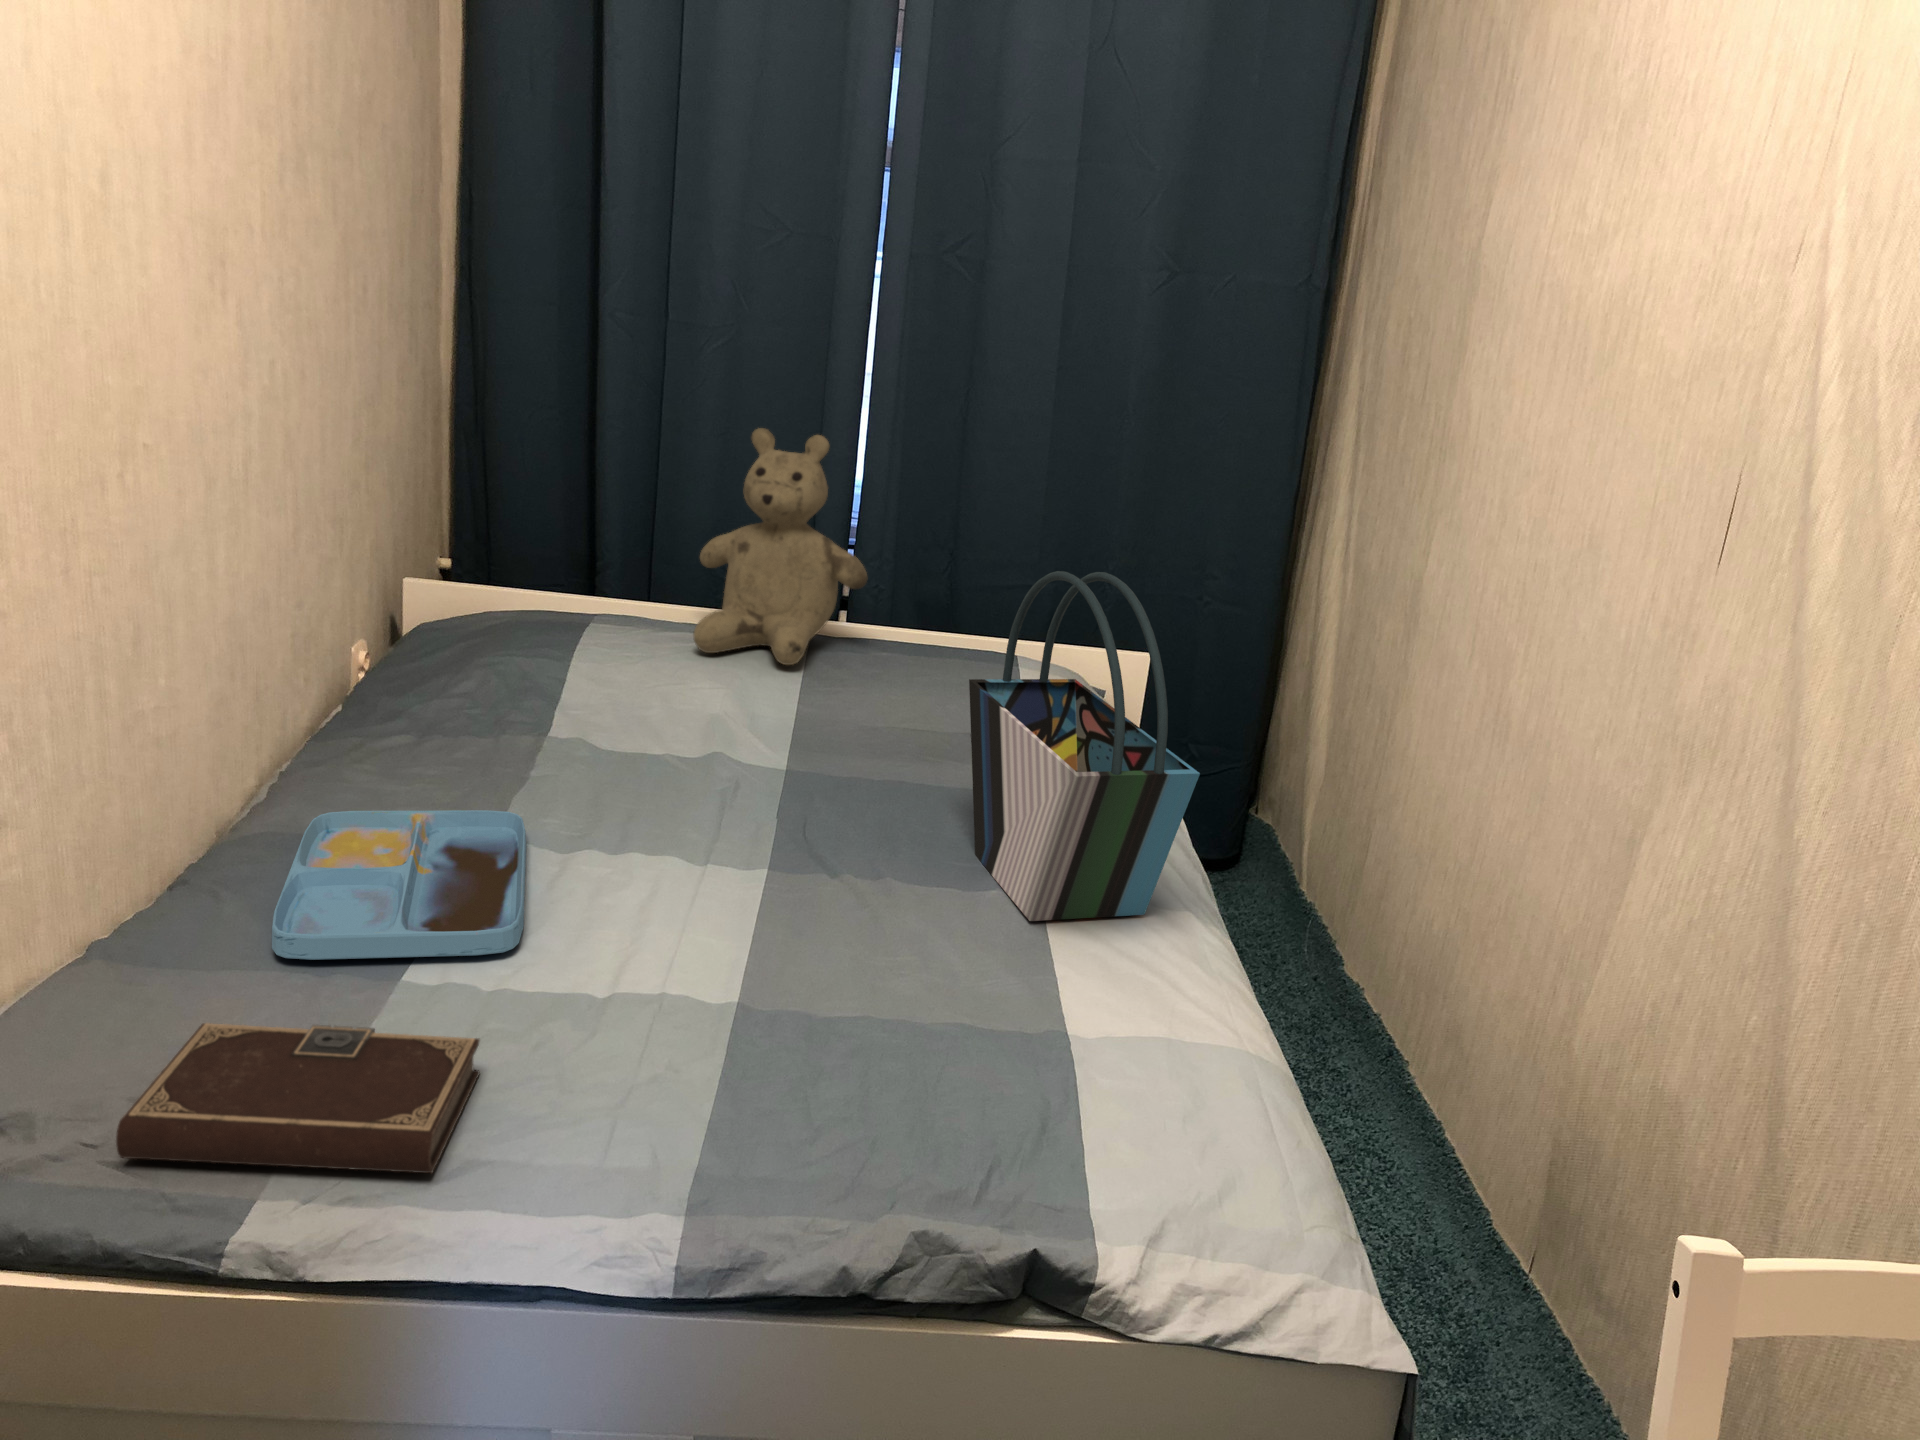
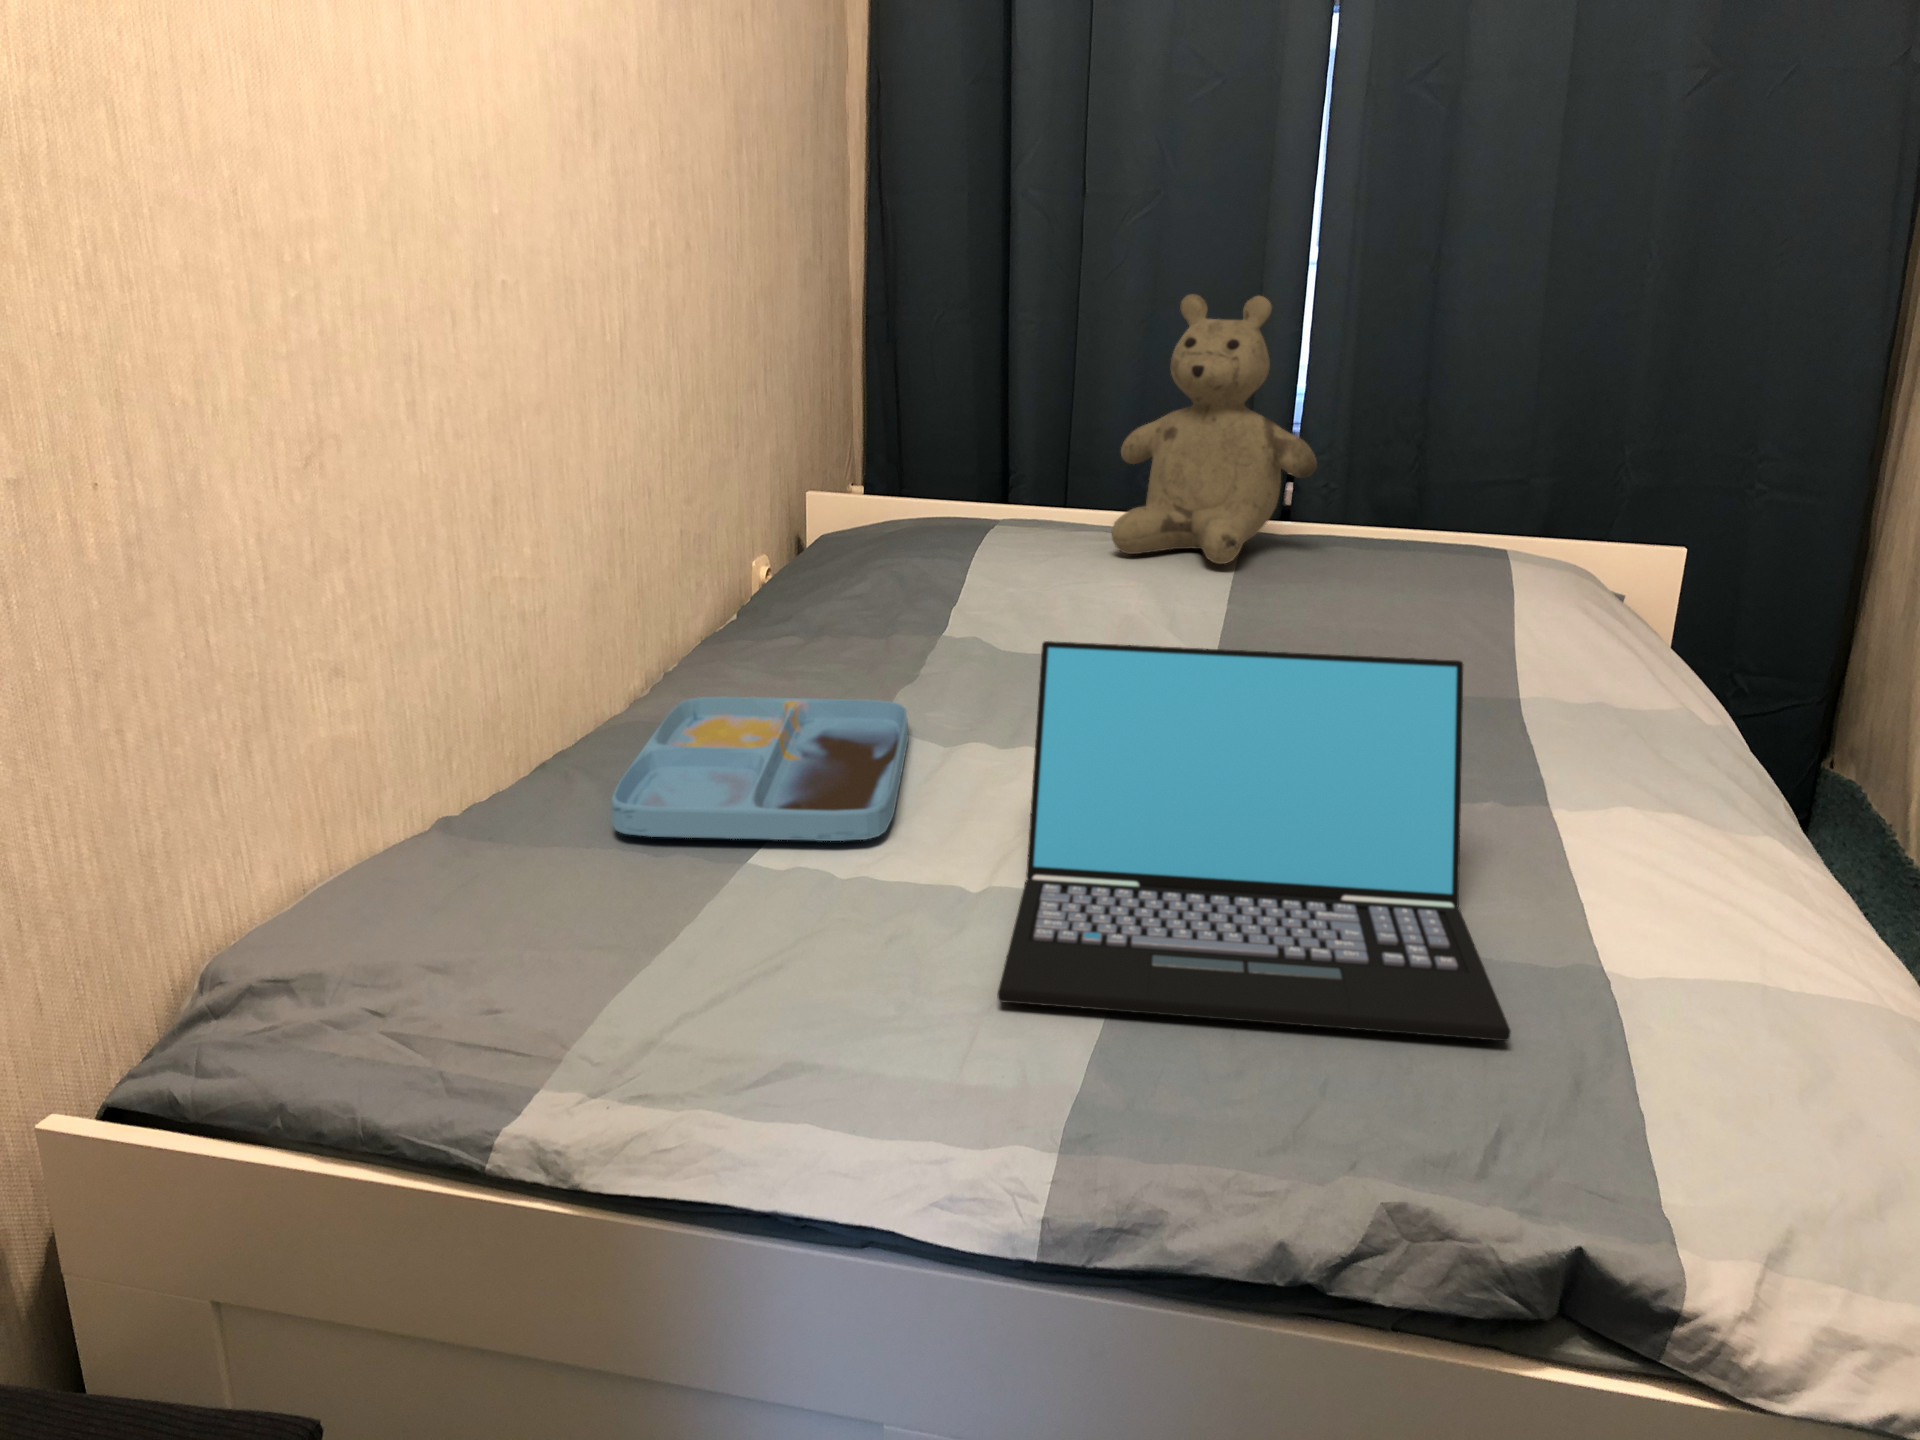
tote bag: present [969,571,1200,921] -> none [1450,375,1795,836]
laptop: none [626,789,1000,1099] -> present [998,641,1511,1041]
notebook: present [116,1023,480,1173] -> none [388,887,822,1073]

